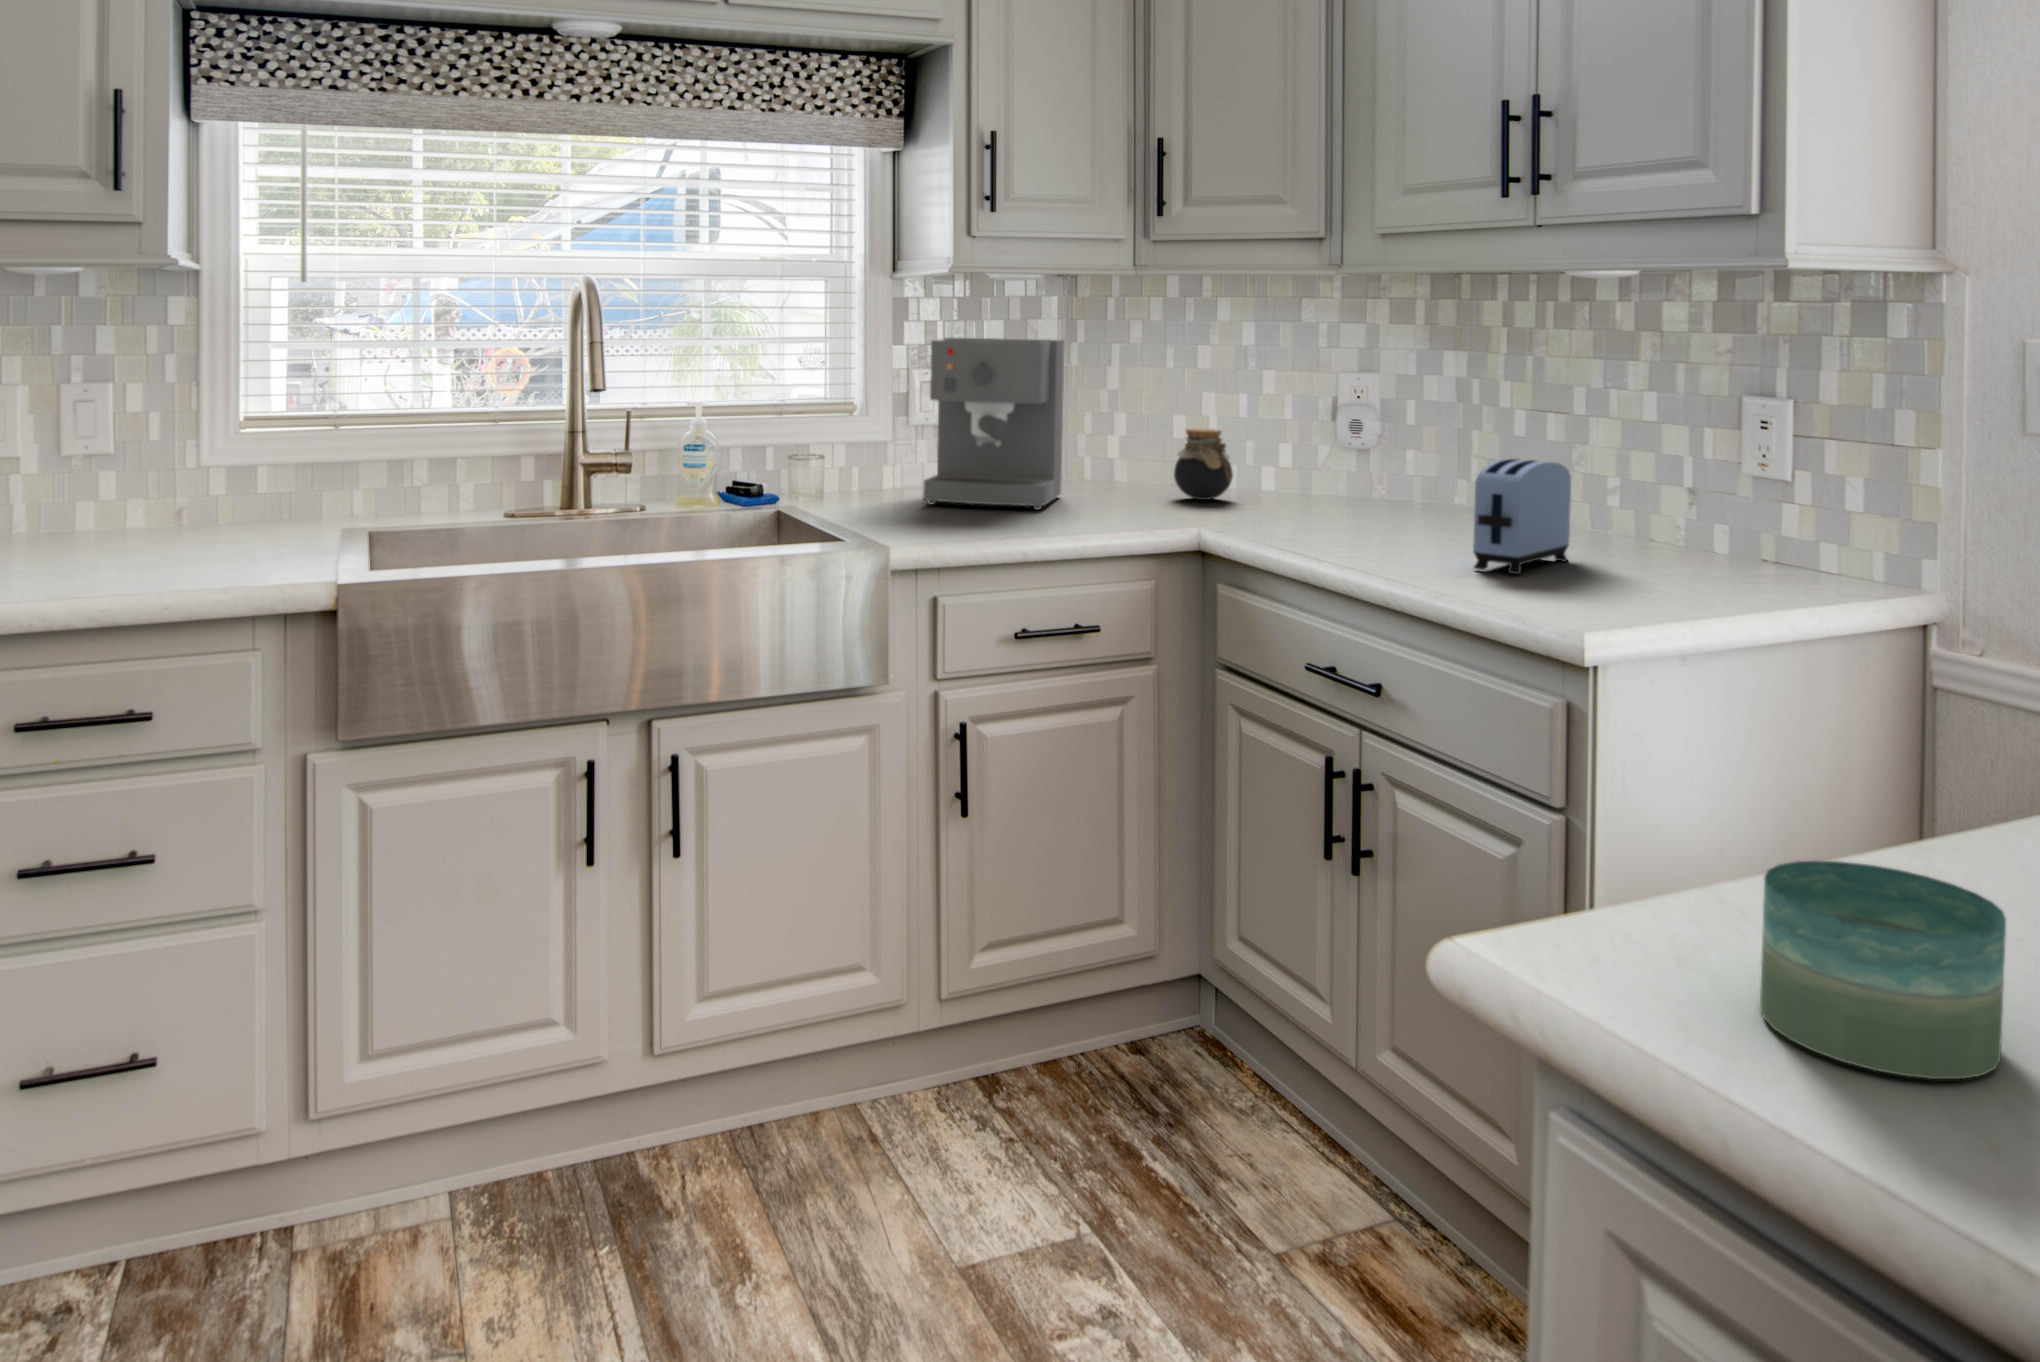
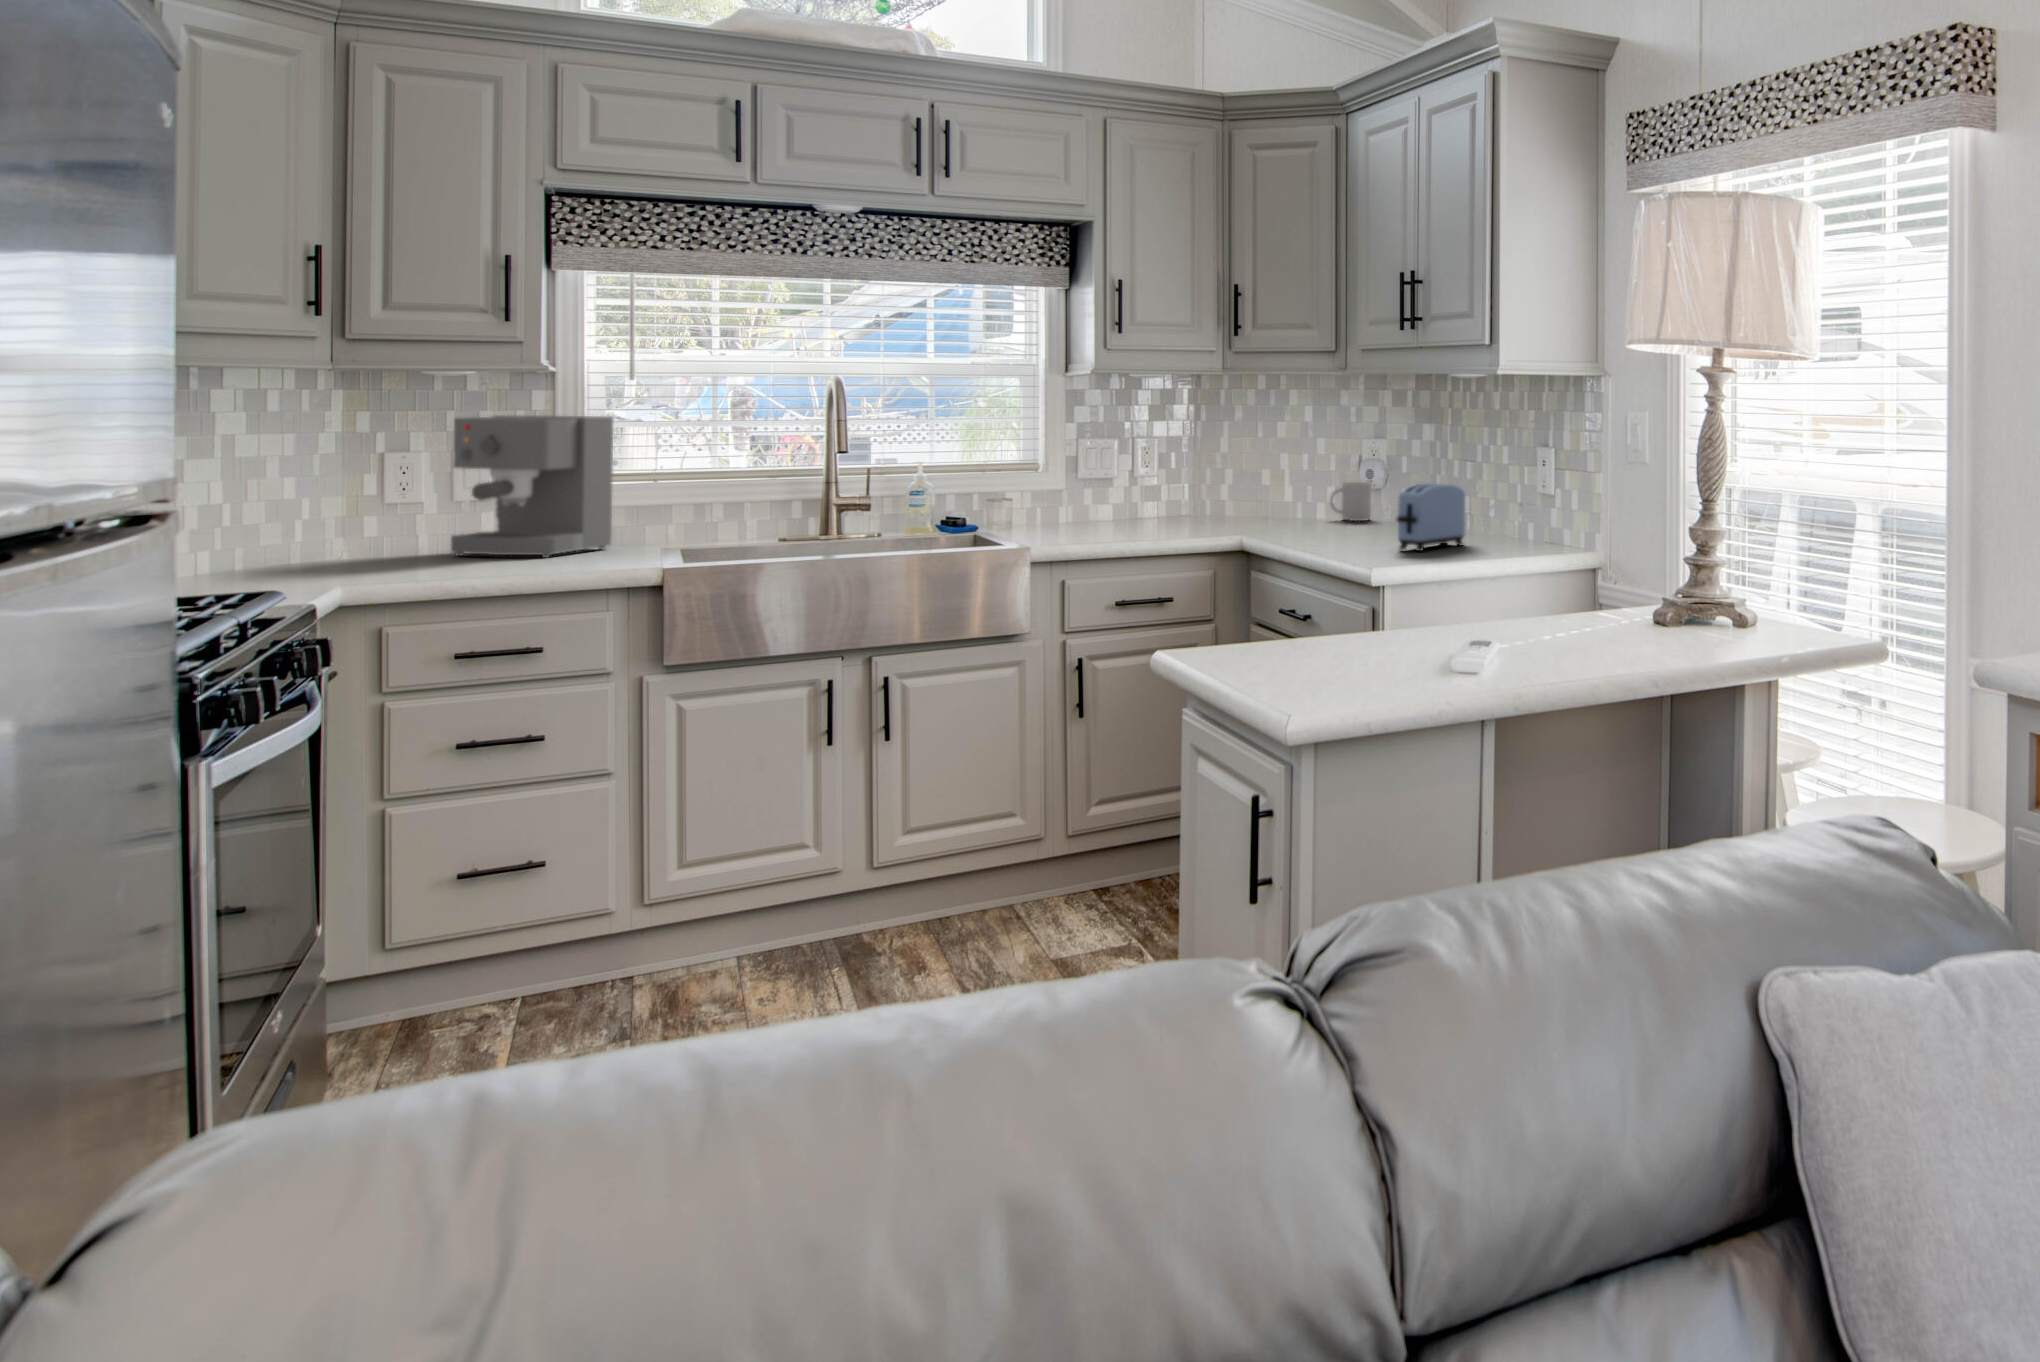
coffee maker: present [923,337,1065,509] -> present [451,415,613,558]
jar: present [1174,429,1233,500] -> none [1260,472,1299,520]
mug: none [1280,445,1345,505] -> present [1330,482,1371,521]
candle: present [1760,861,2006,1079] -> none [1269,615,1349,680]

